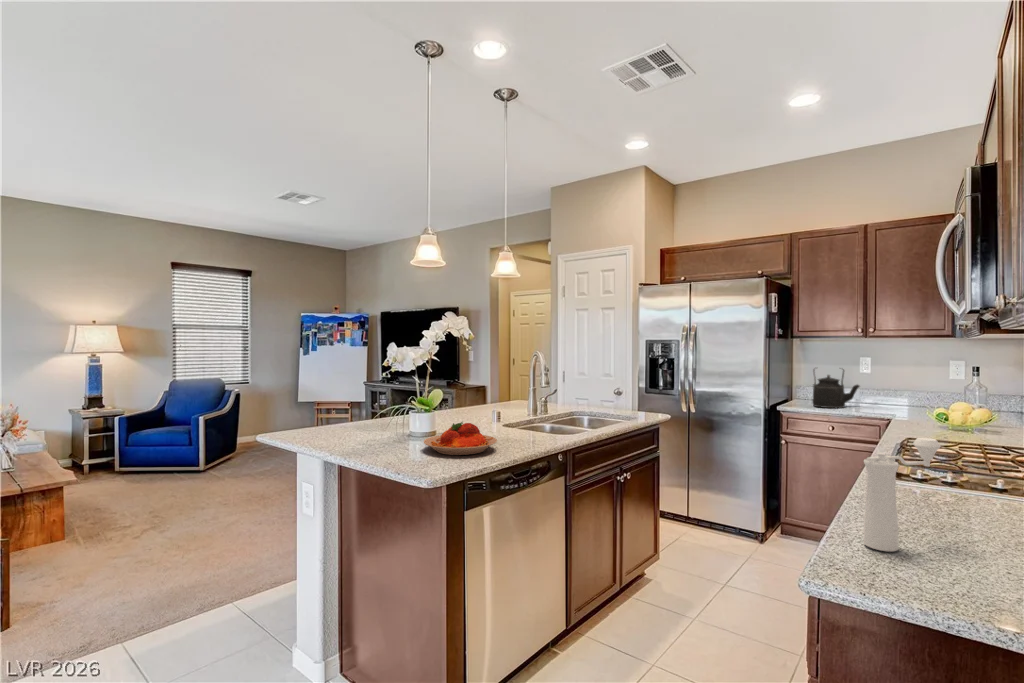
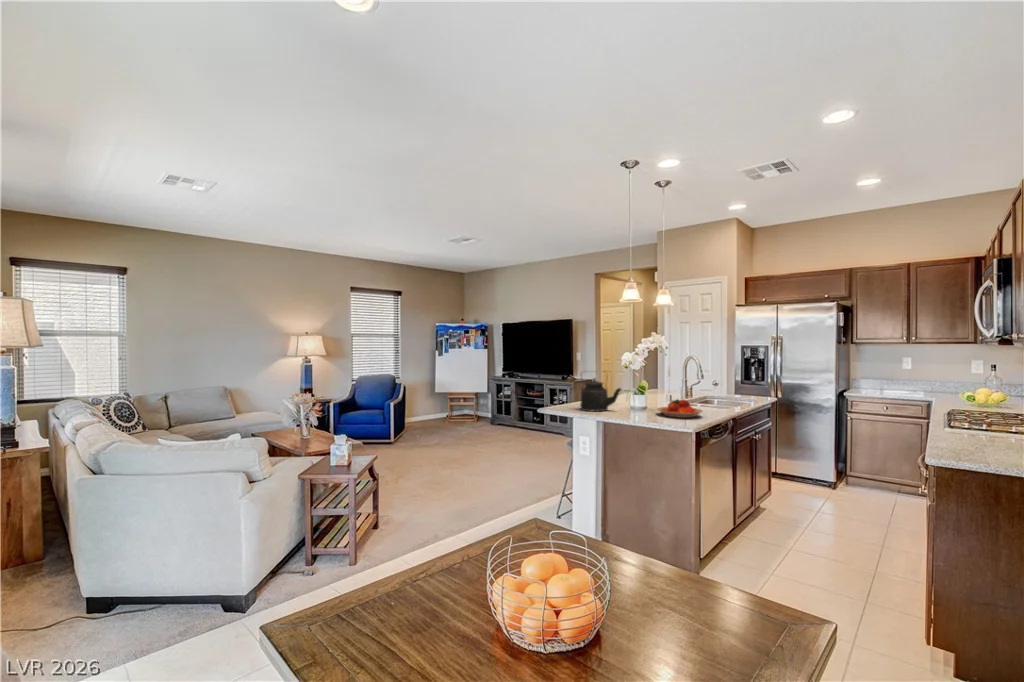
kettle: present [812,369,859,408] -> present [580,378,621,412]
pepper mill: present [864,438,941,552] -> none [957,400,996,453]

